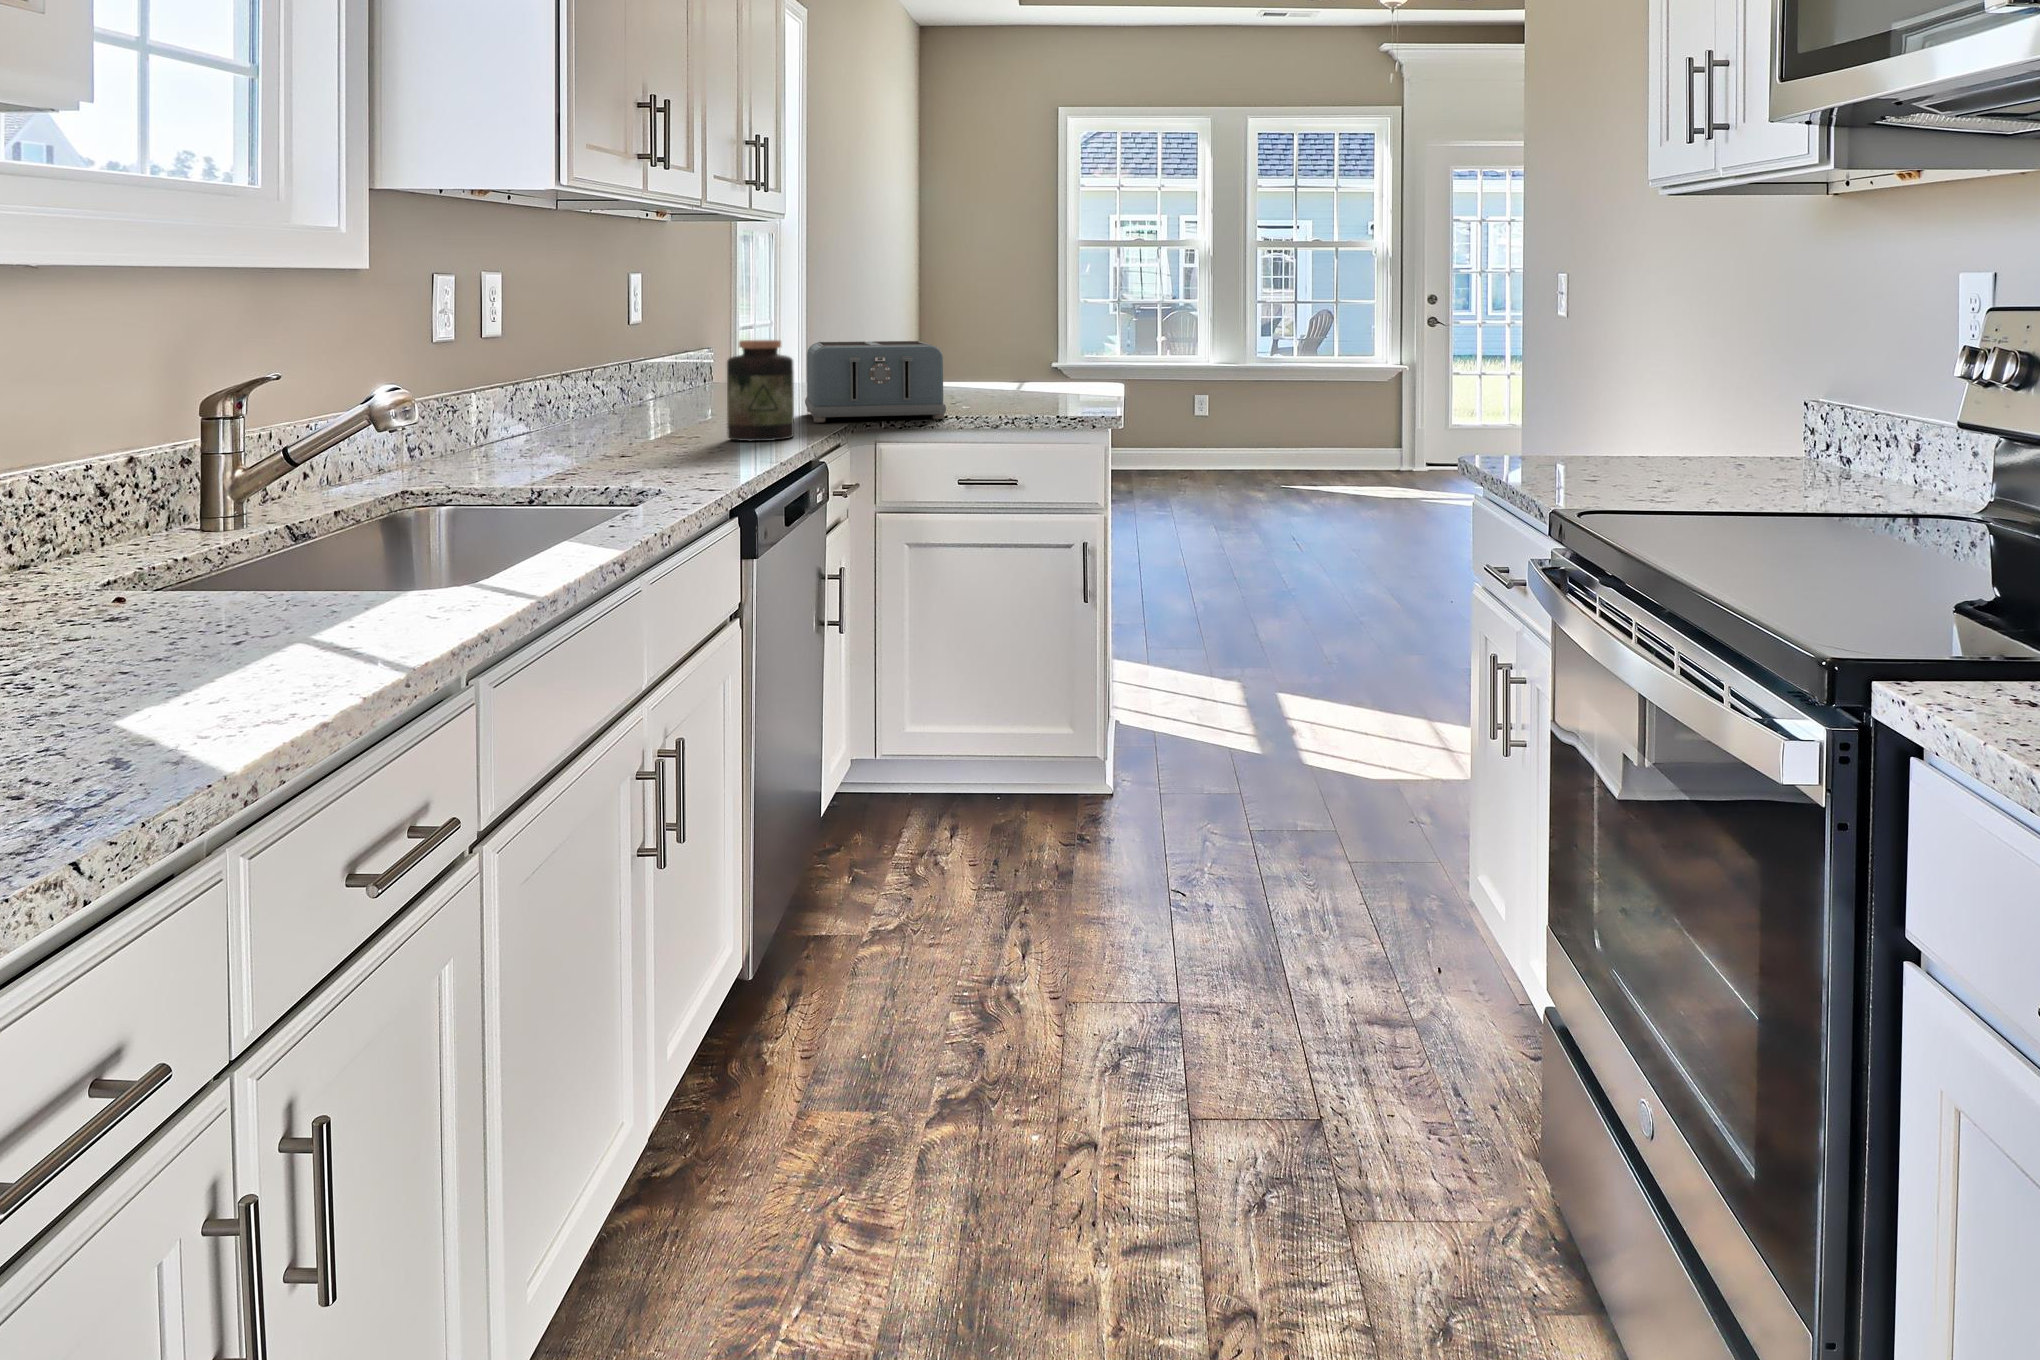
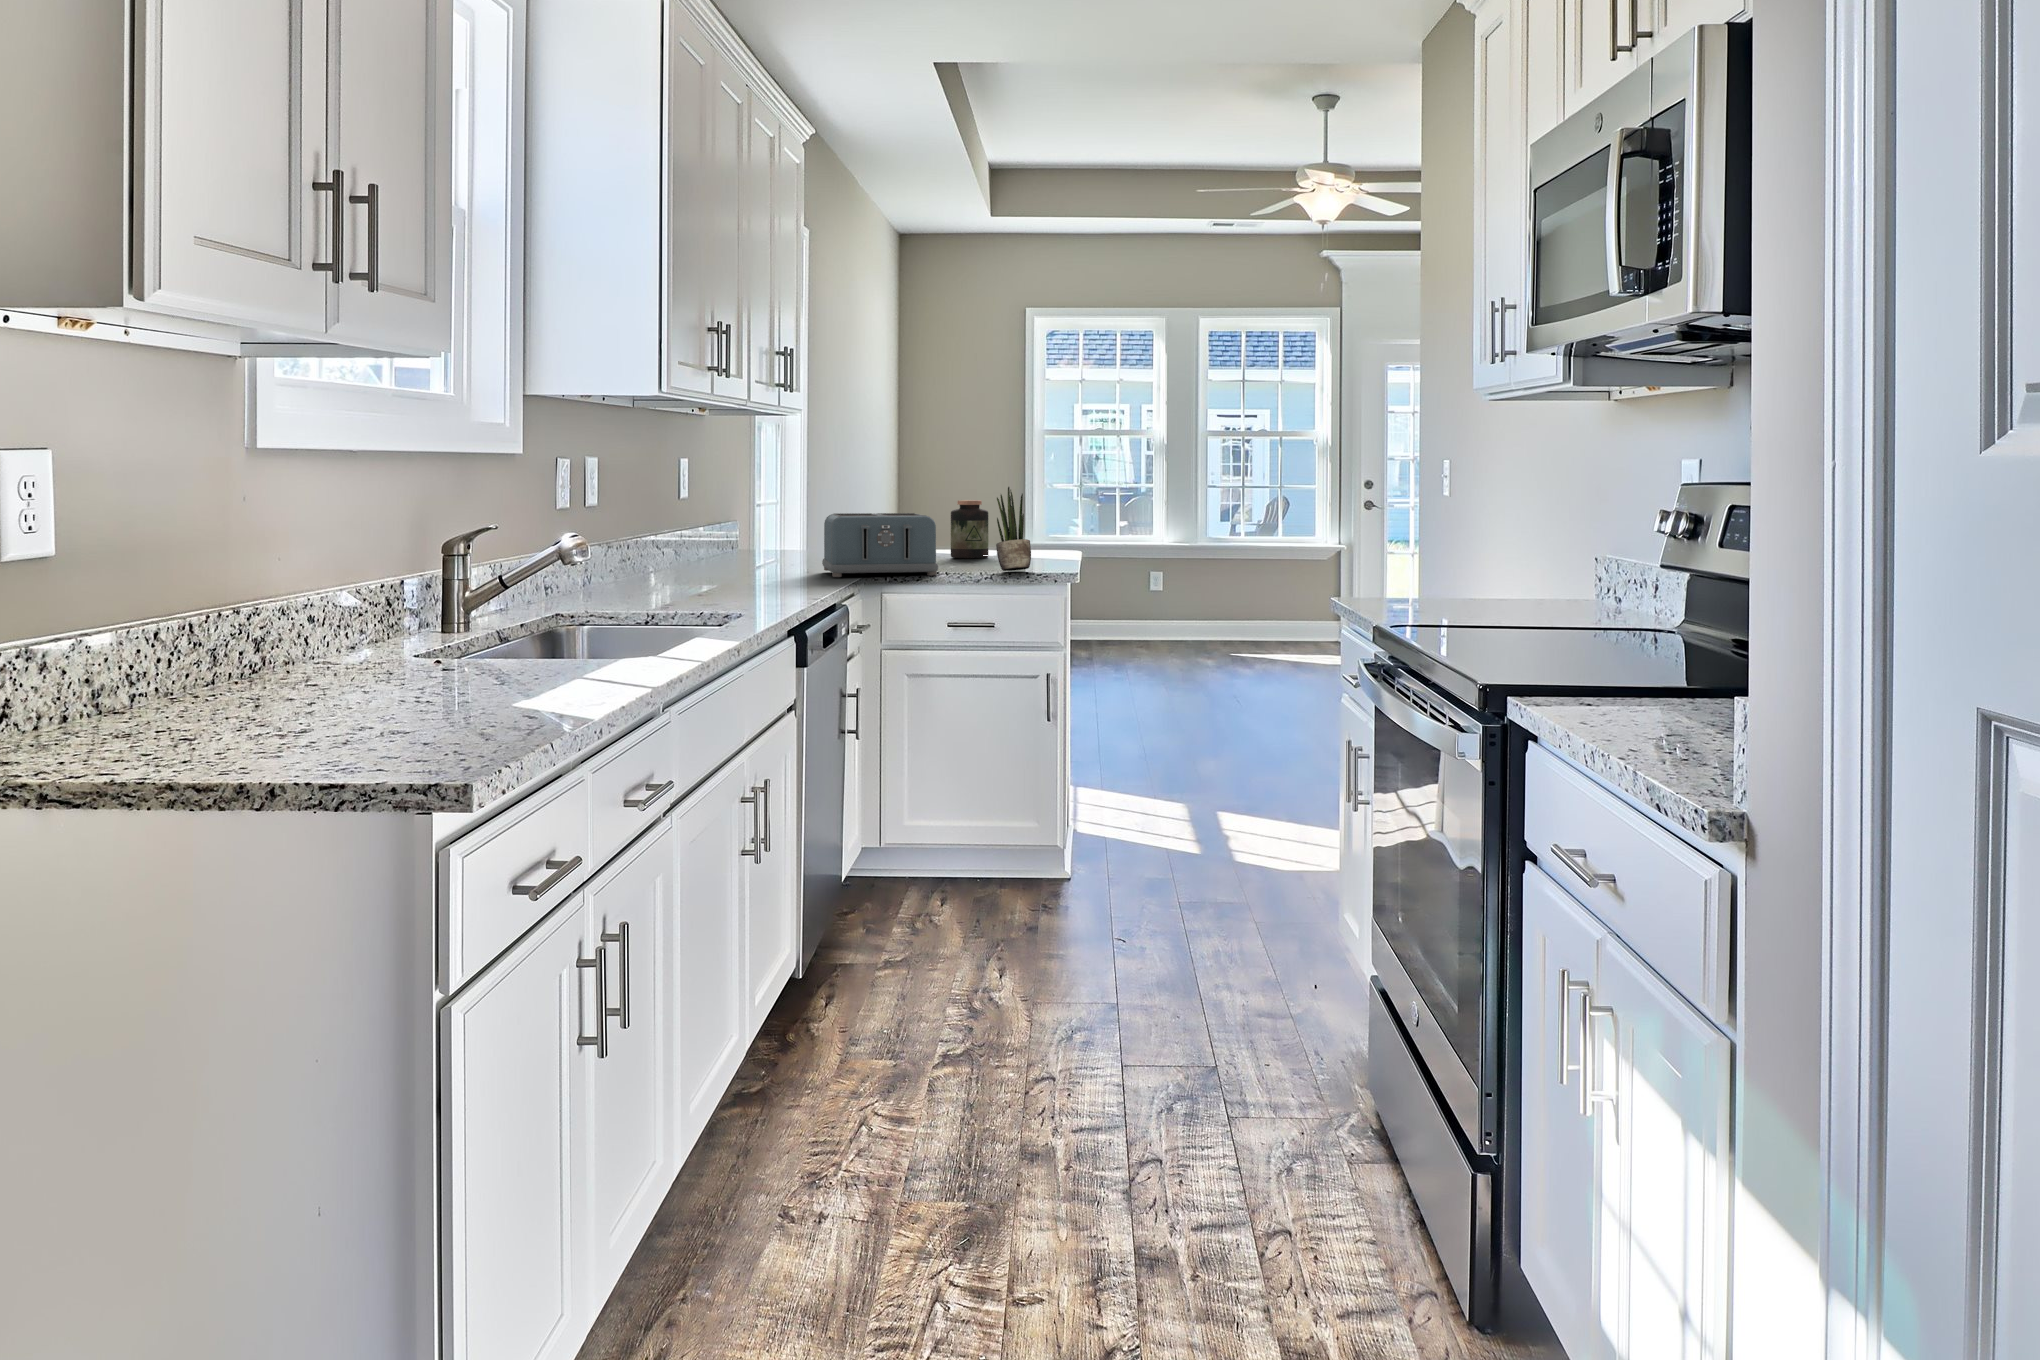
potted plant: none [1018,308,1061,412] -> present [996,487,1031,571]
jar: present [727,340,794,441] -> present [951,500,989,558]

